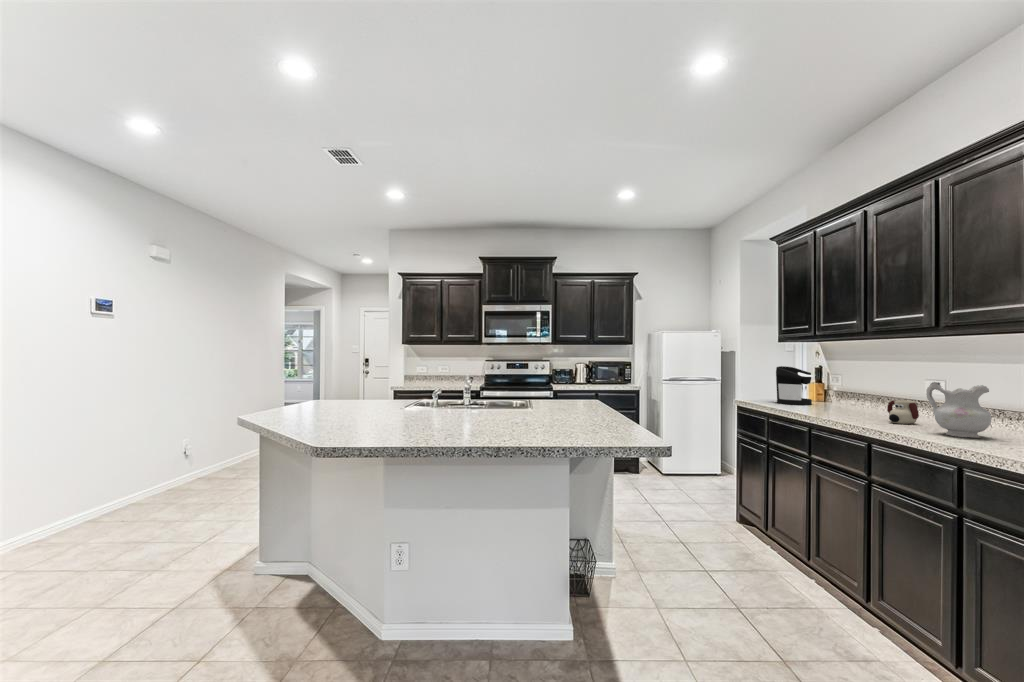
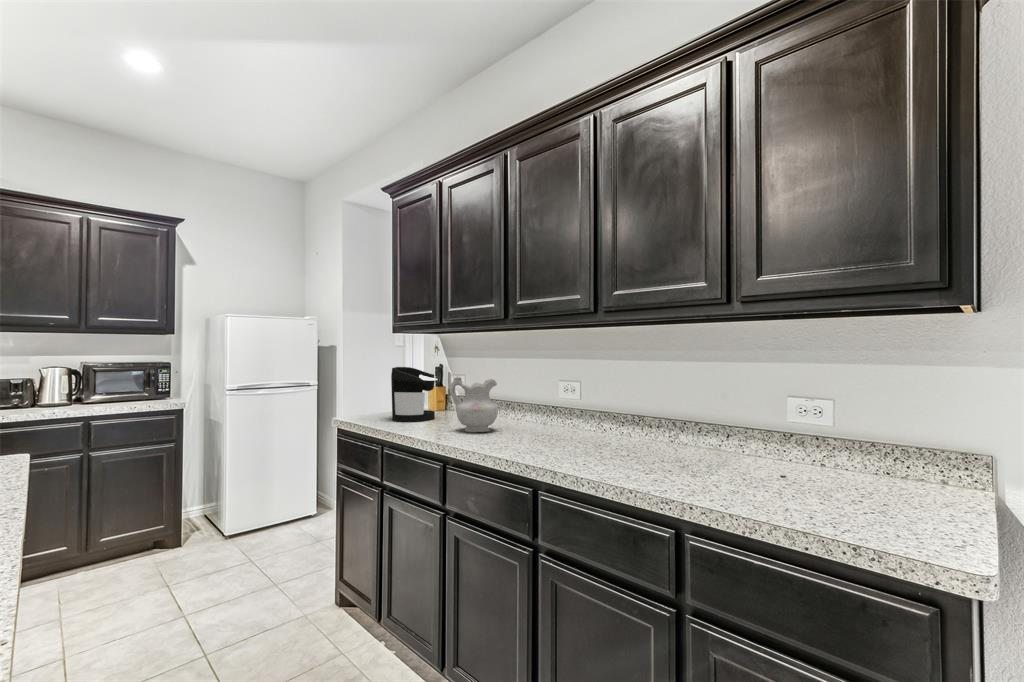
ceramic pitcher: present [926,382,992,438] -> present [450,377,498,432]
mug: present [887,400,919,424] -> none [536,412,572,446]

